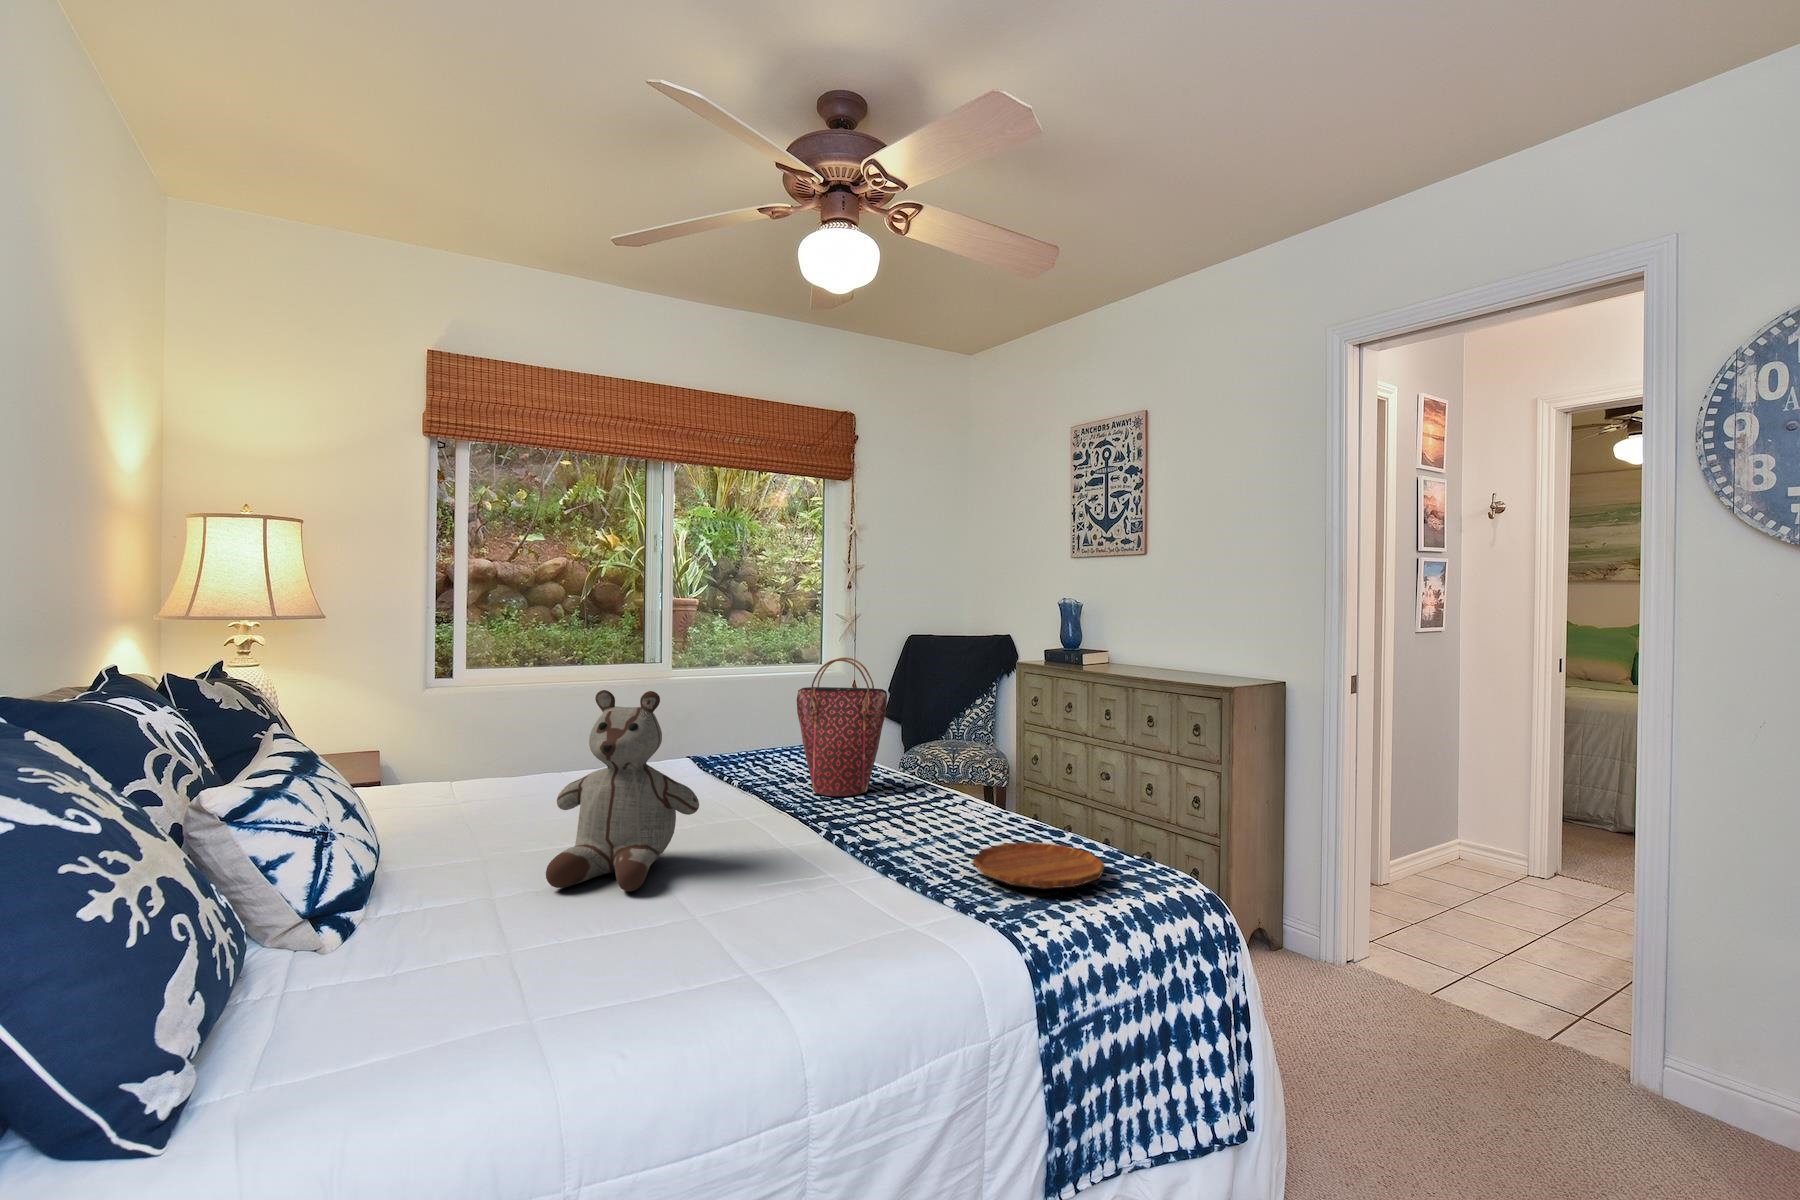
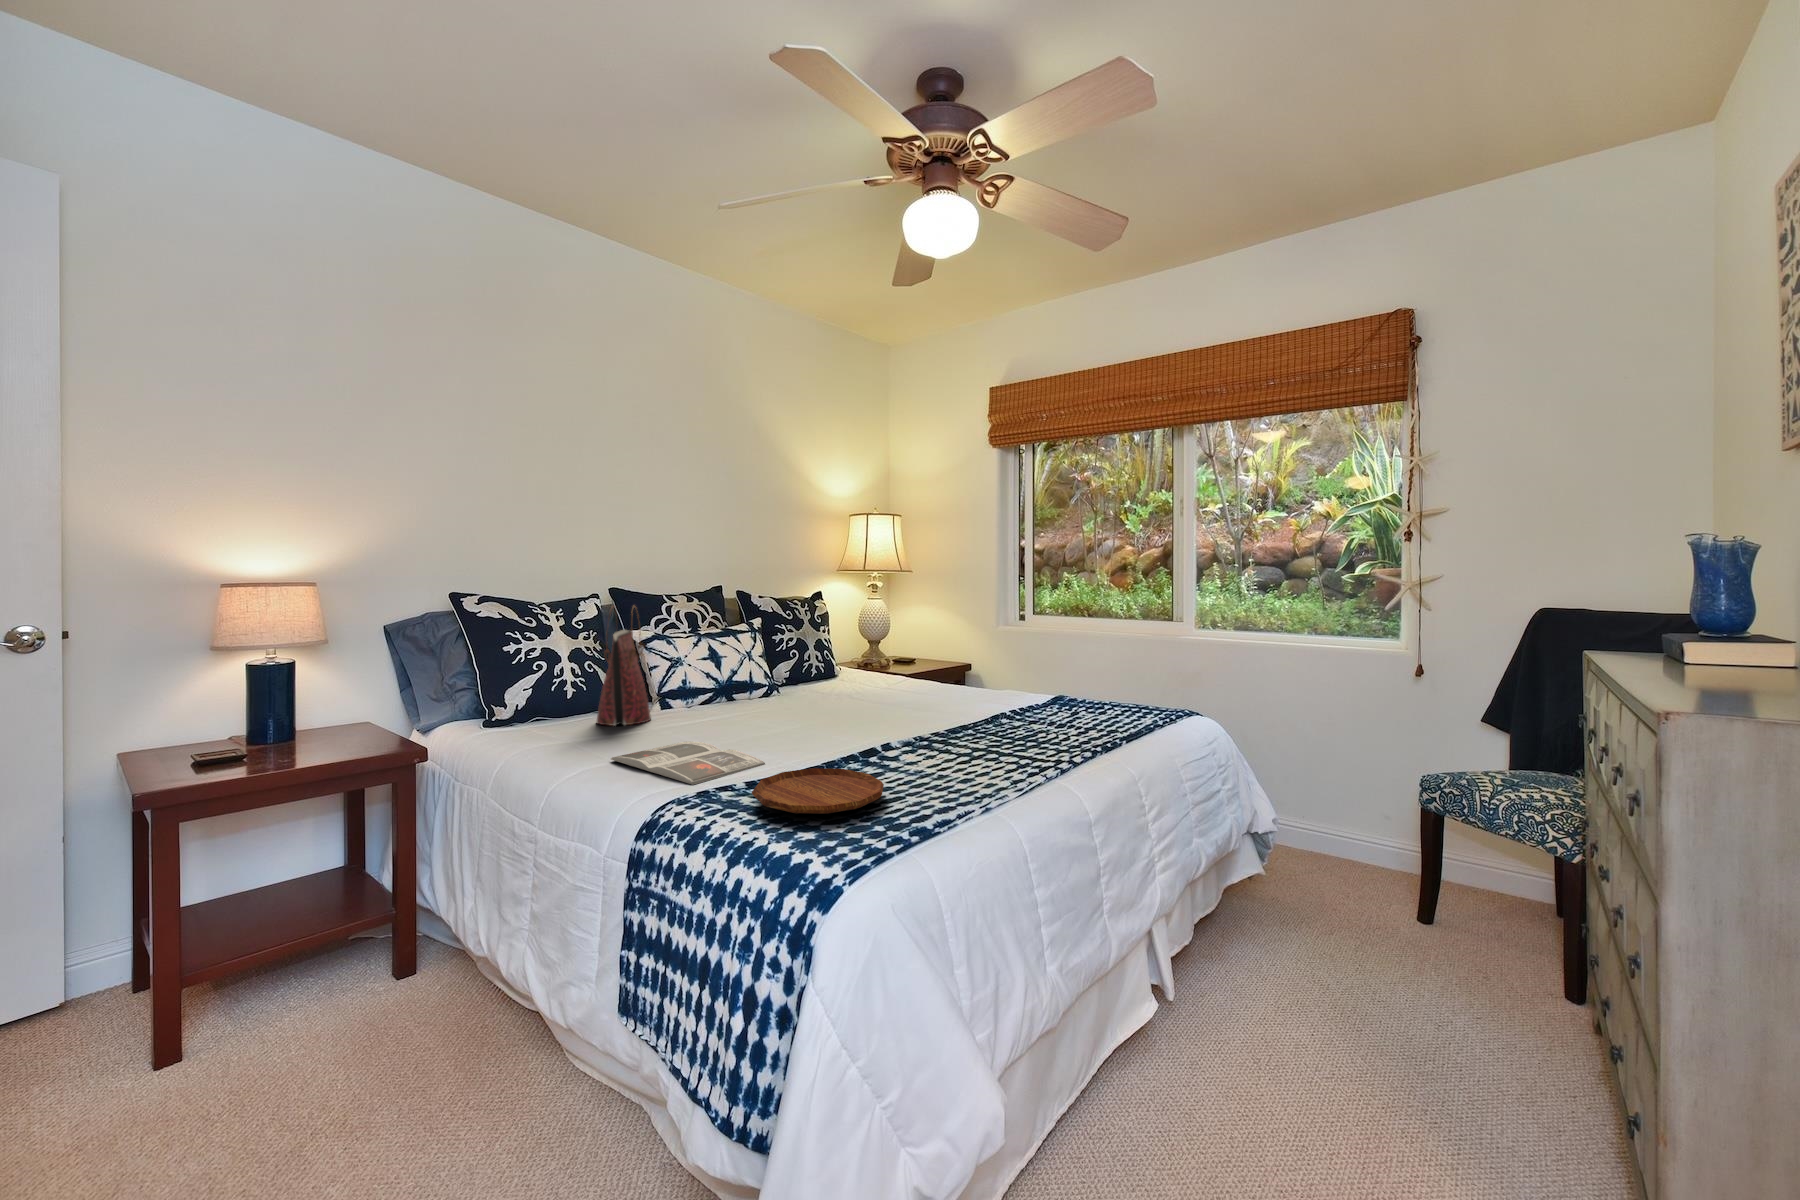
handbag: present [797,657,887,796] -> present [597,606,651,726]
stuffed bear: present [546,690,699,891] -> none [728,603,806,725]
magazine: none [710,886,939,968] -> present [611,741,765,785]

